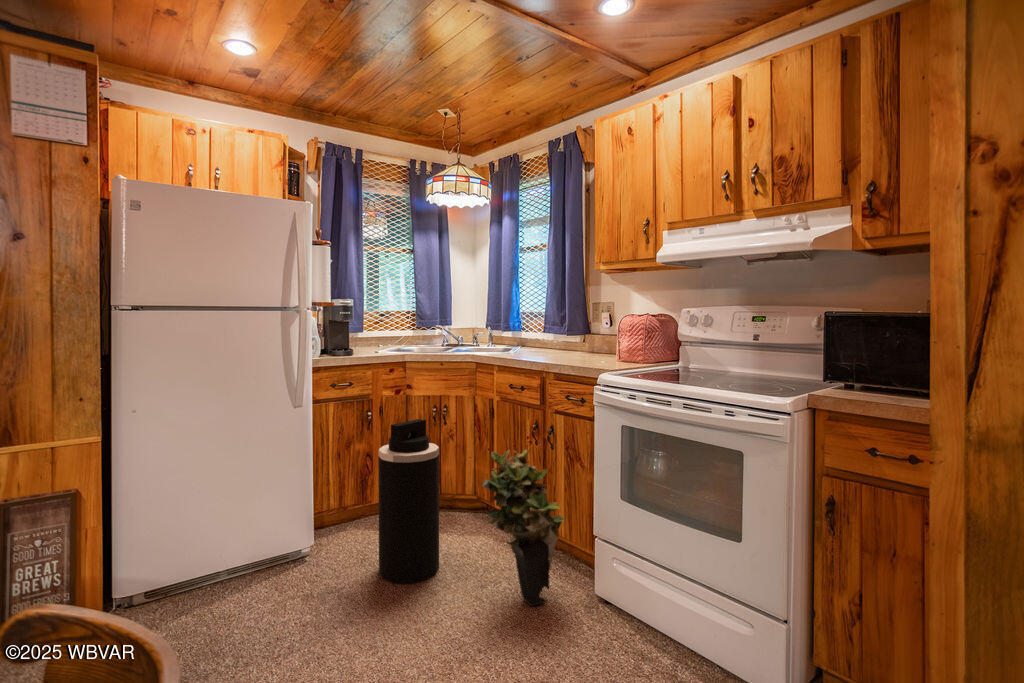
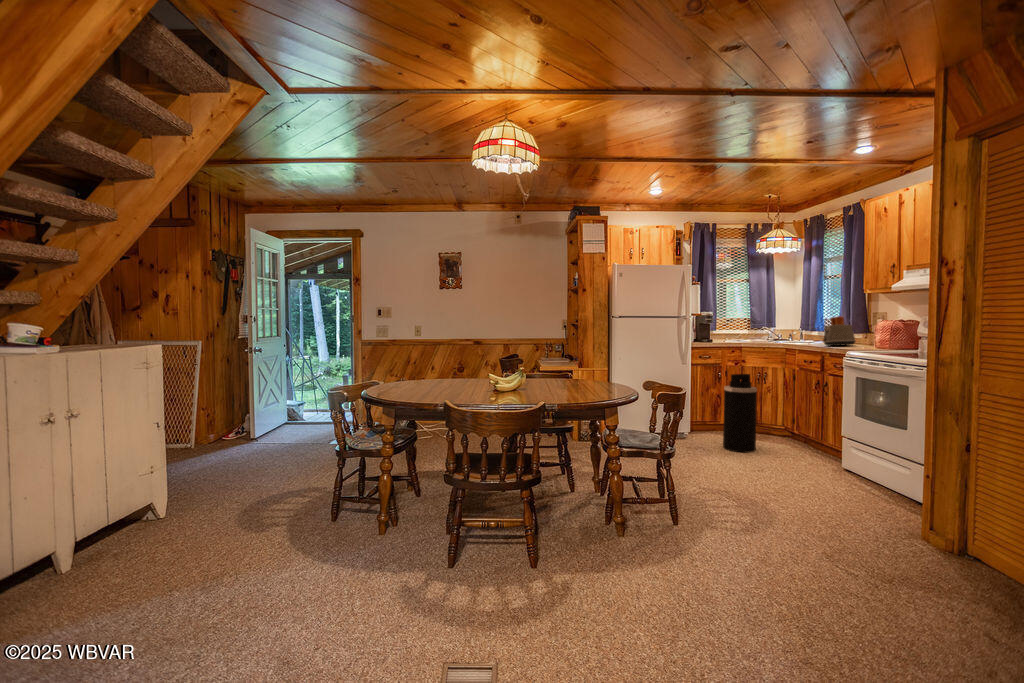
toaster: none [538,309,580,359] -> present [824,316,855,346]
potted plant: present [482,450,564,606] -> none [778,391,826,467]

